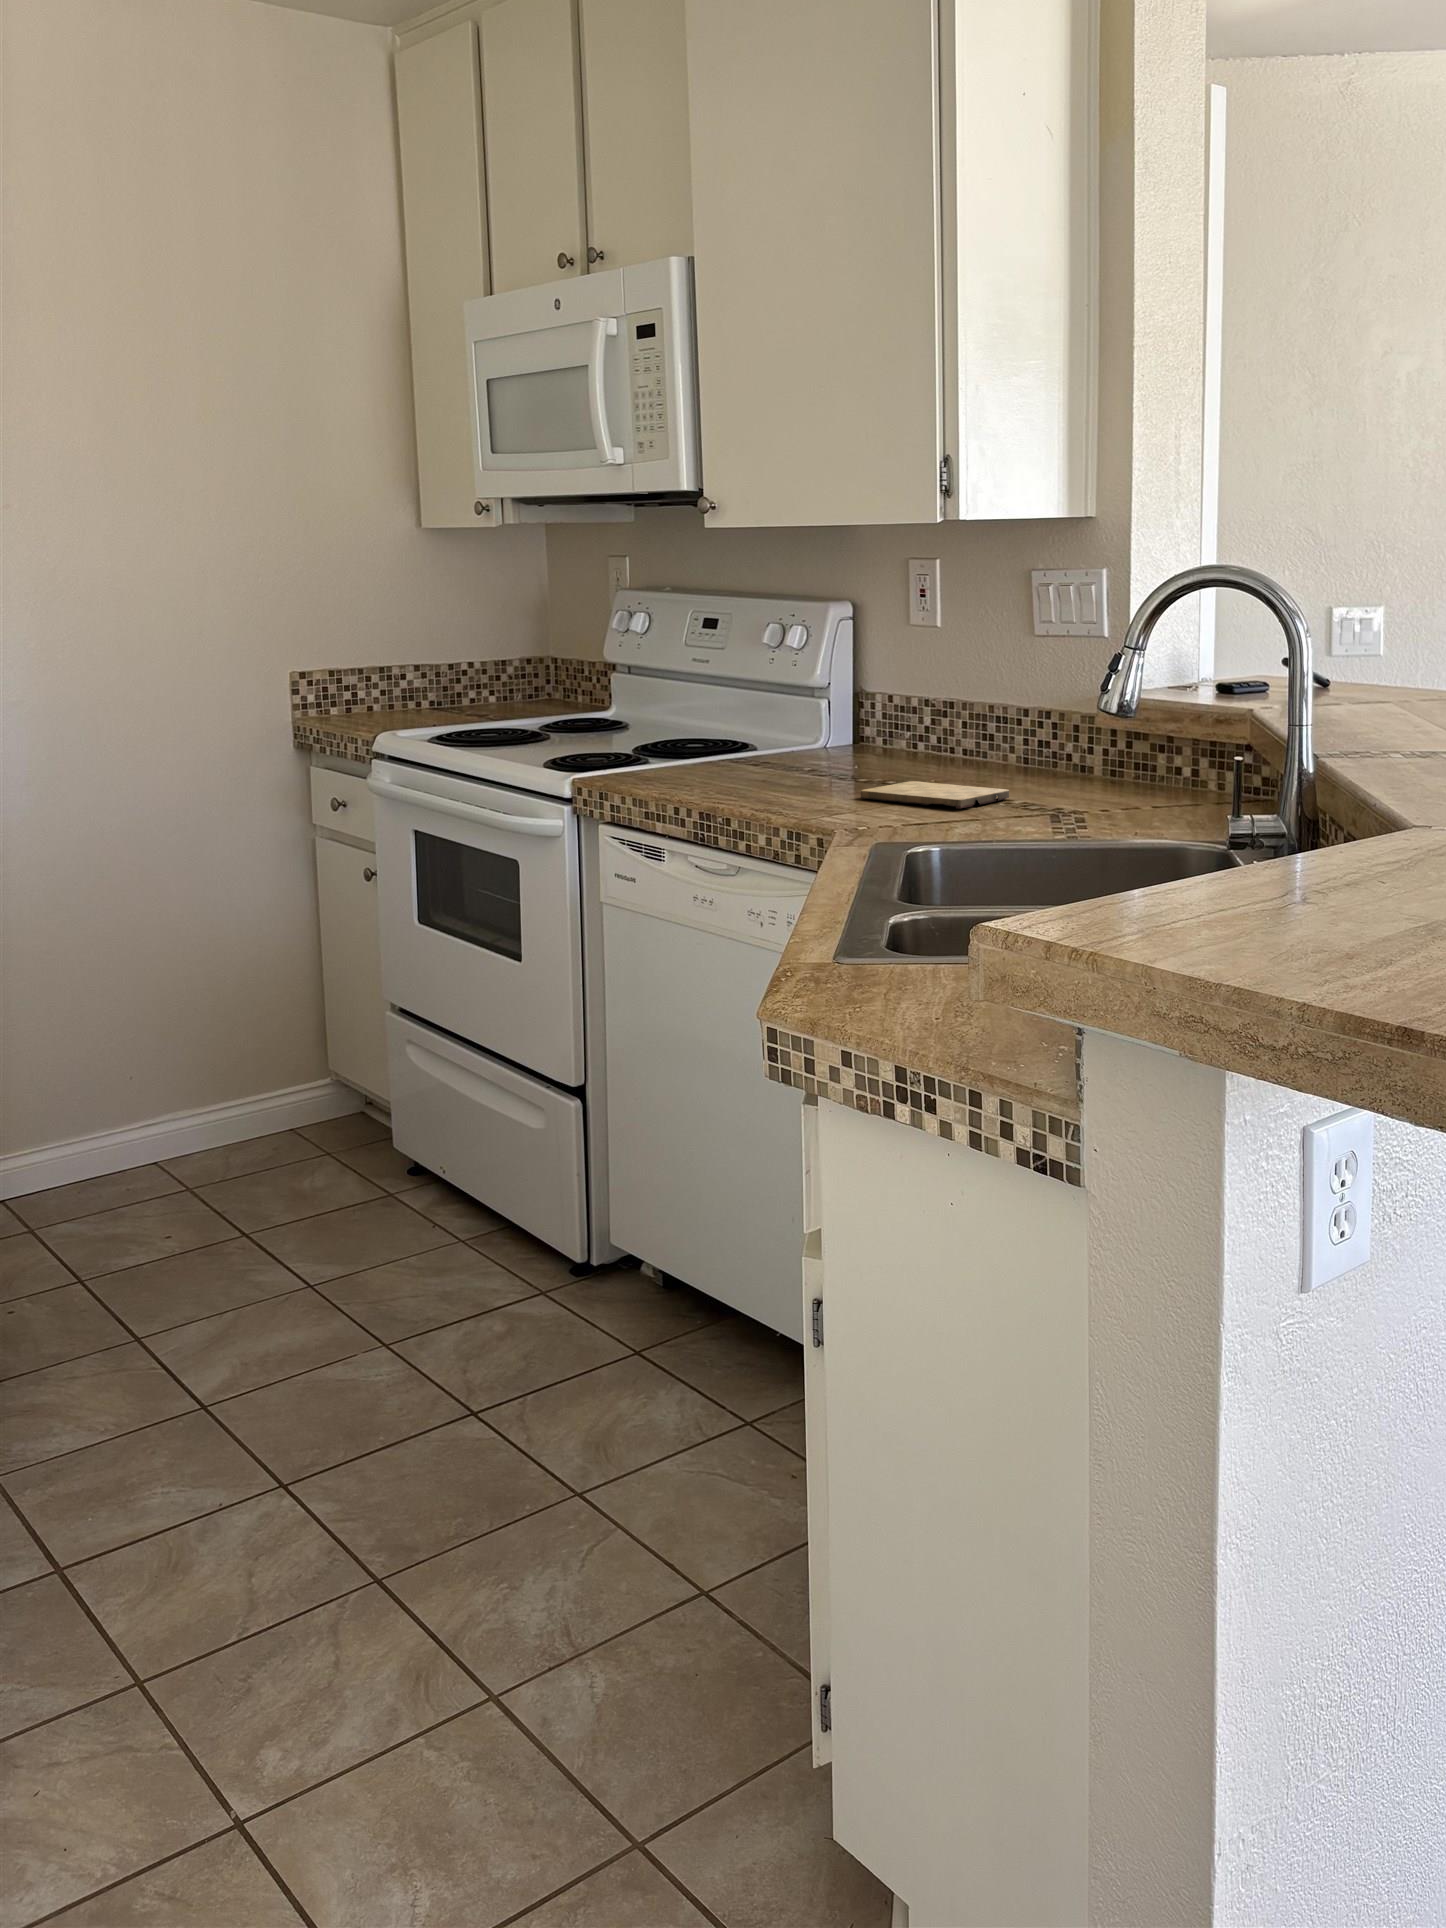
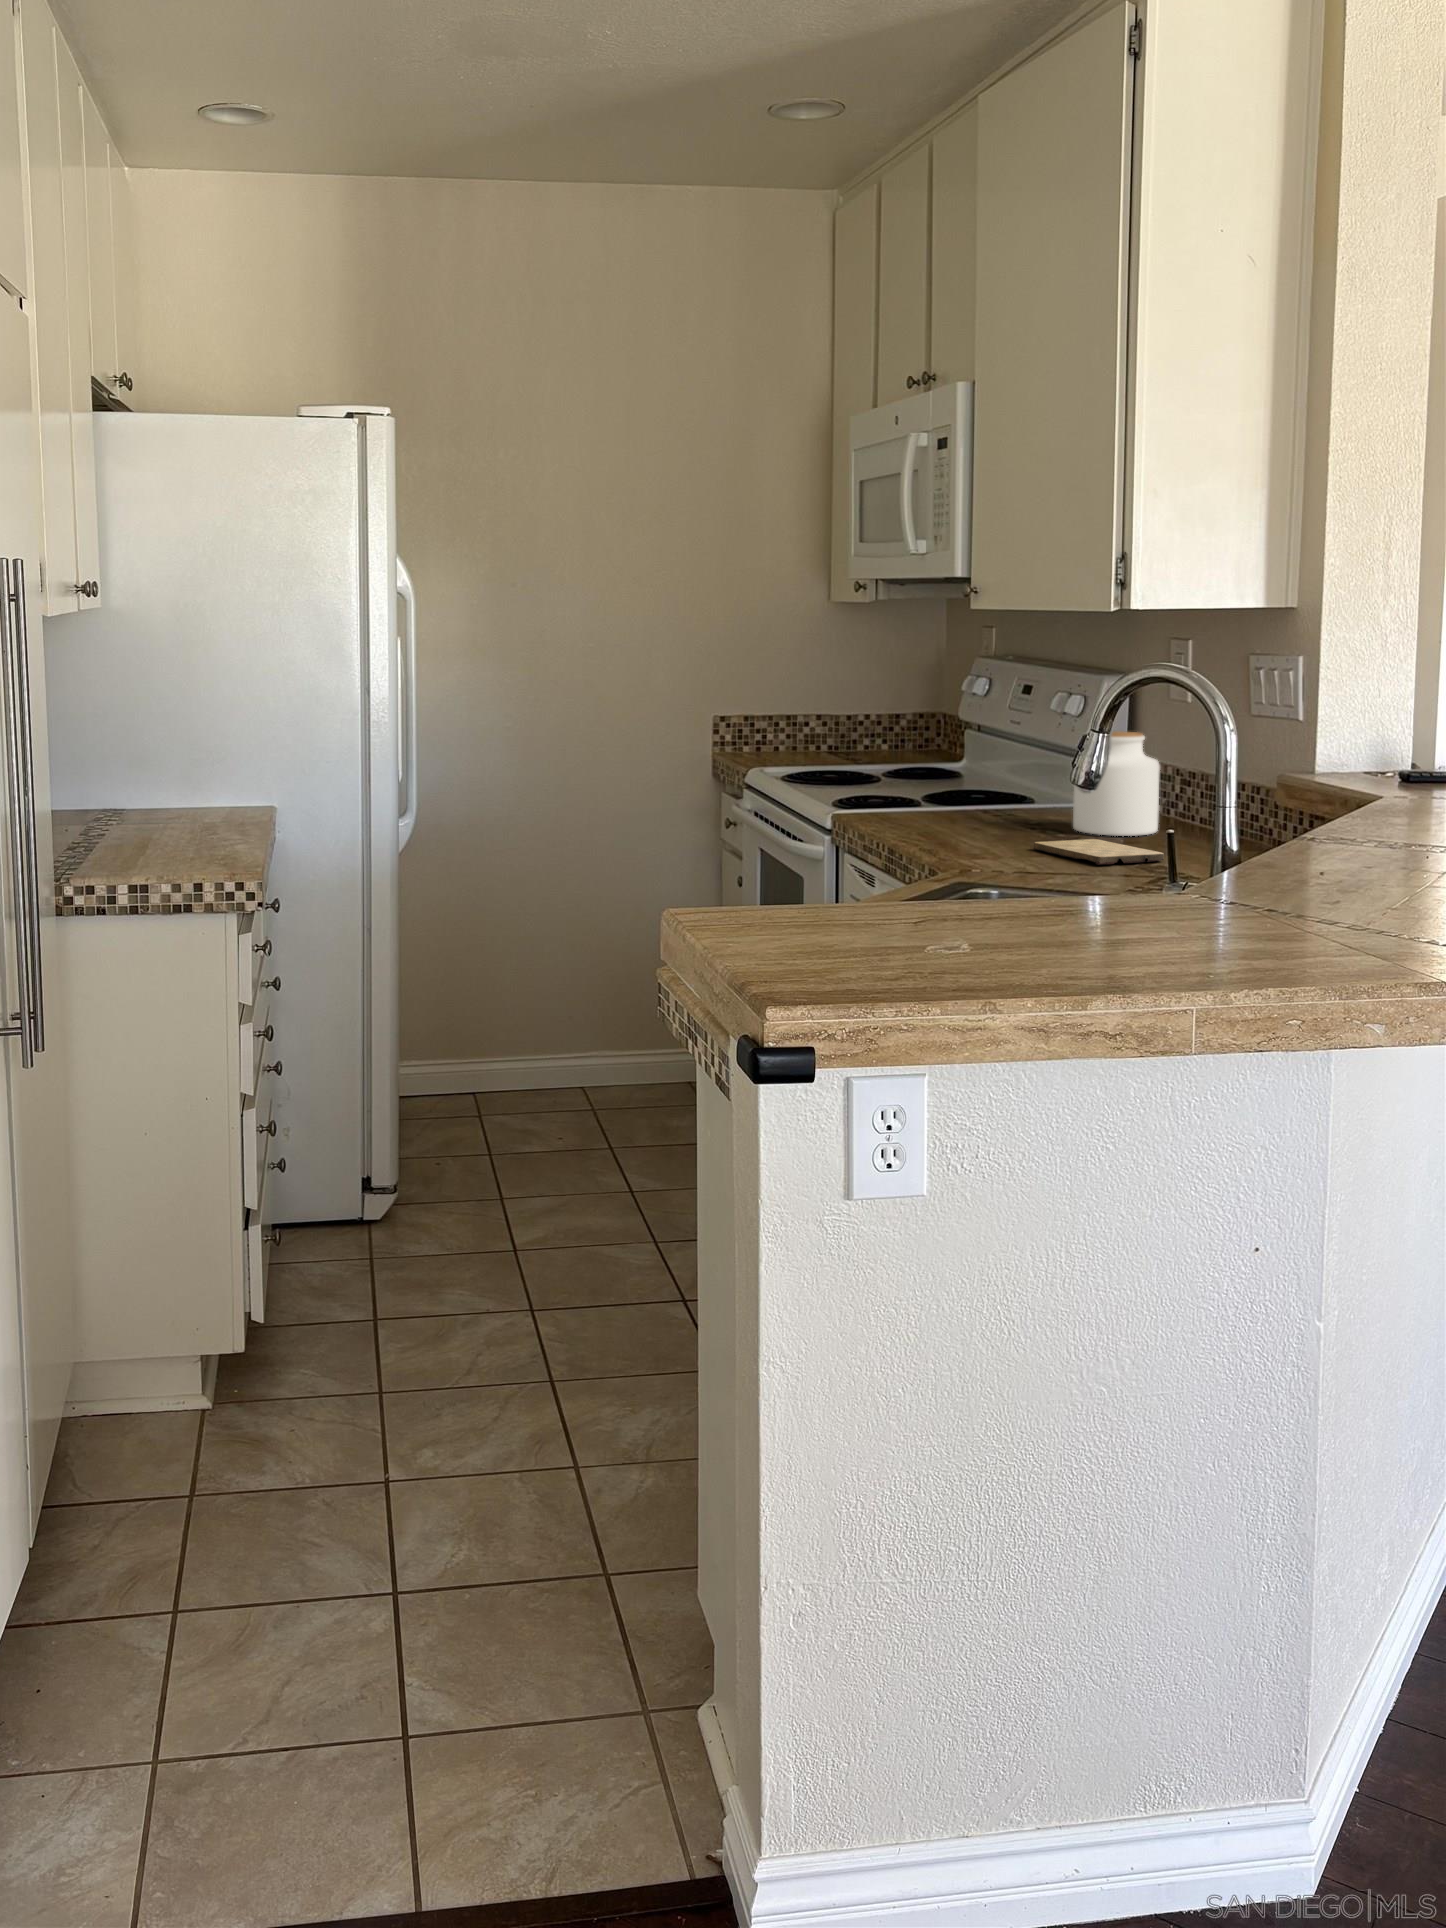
jar: none [855,660,946,776] -> present [1073,731,1160,836]

